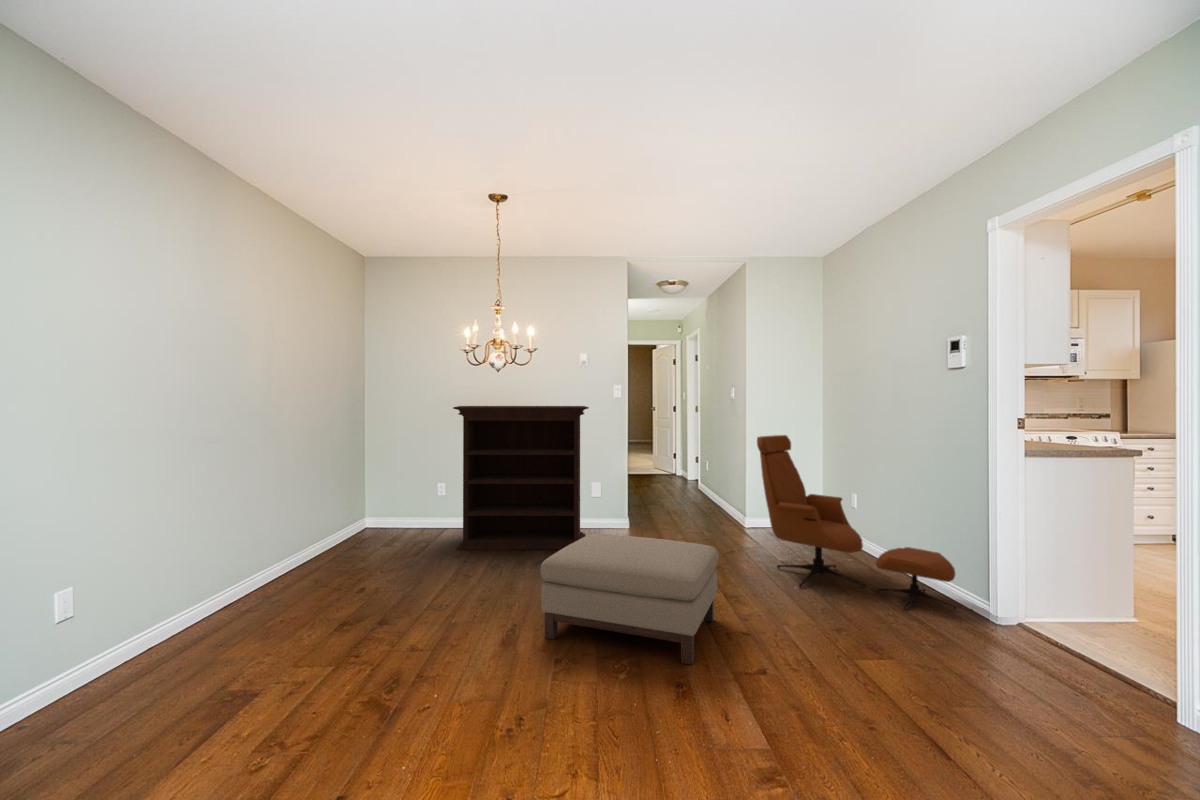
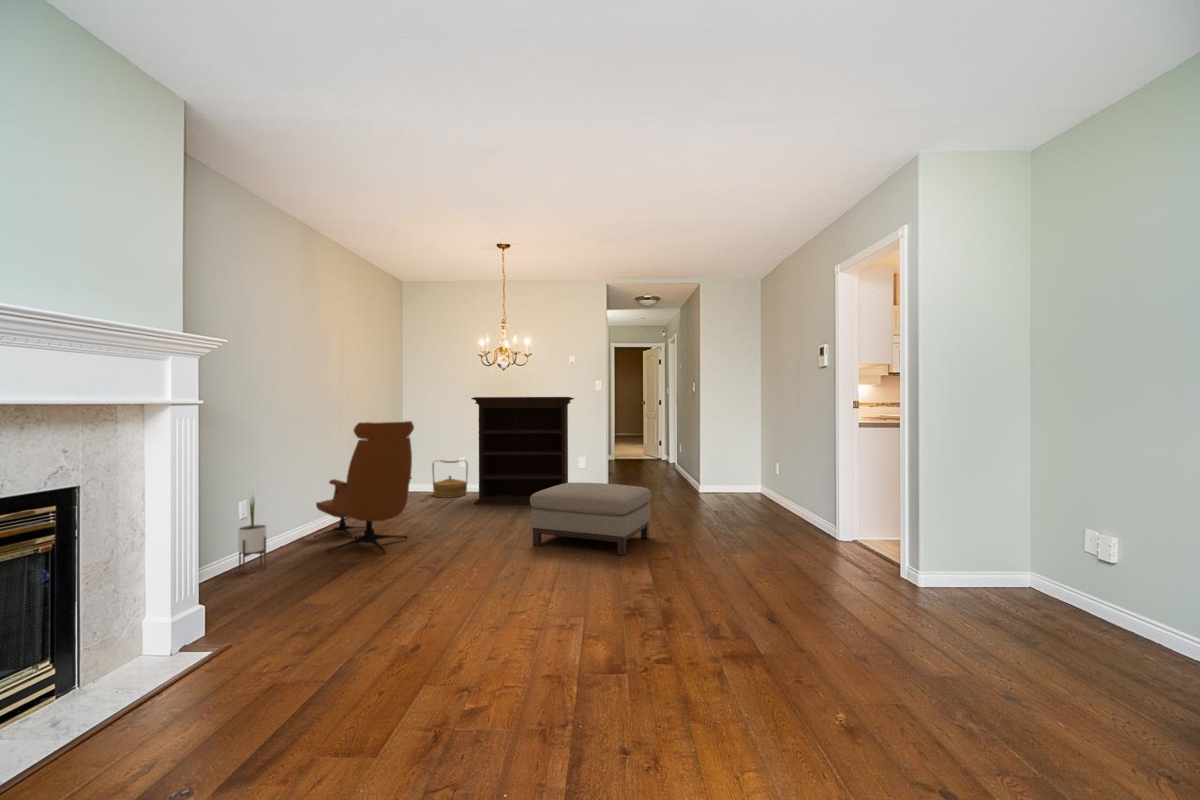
lounge chair: present [757,435,956,610] -> present [315,421,414,554]
woven basket: none [402,487,449,537] -> present [432,460,468,498]
potted plant: none [47,570,102,719] -> present [238,498,266,573]

